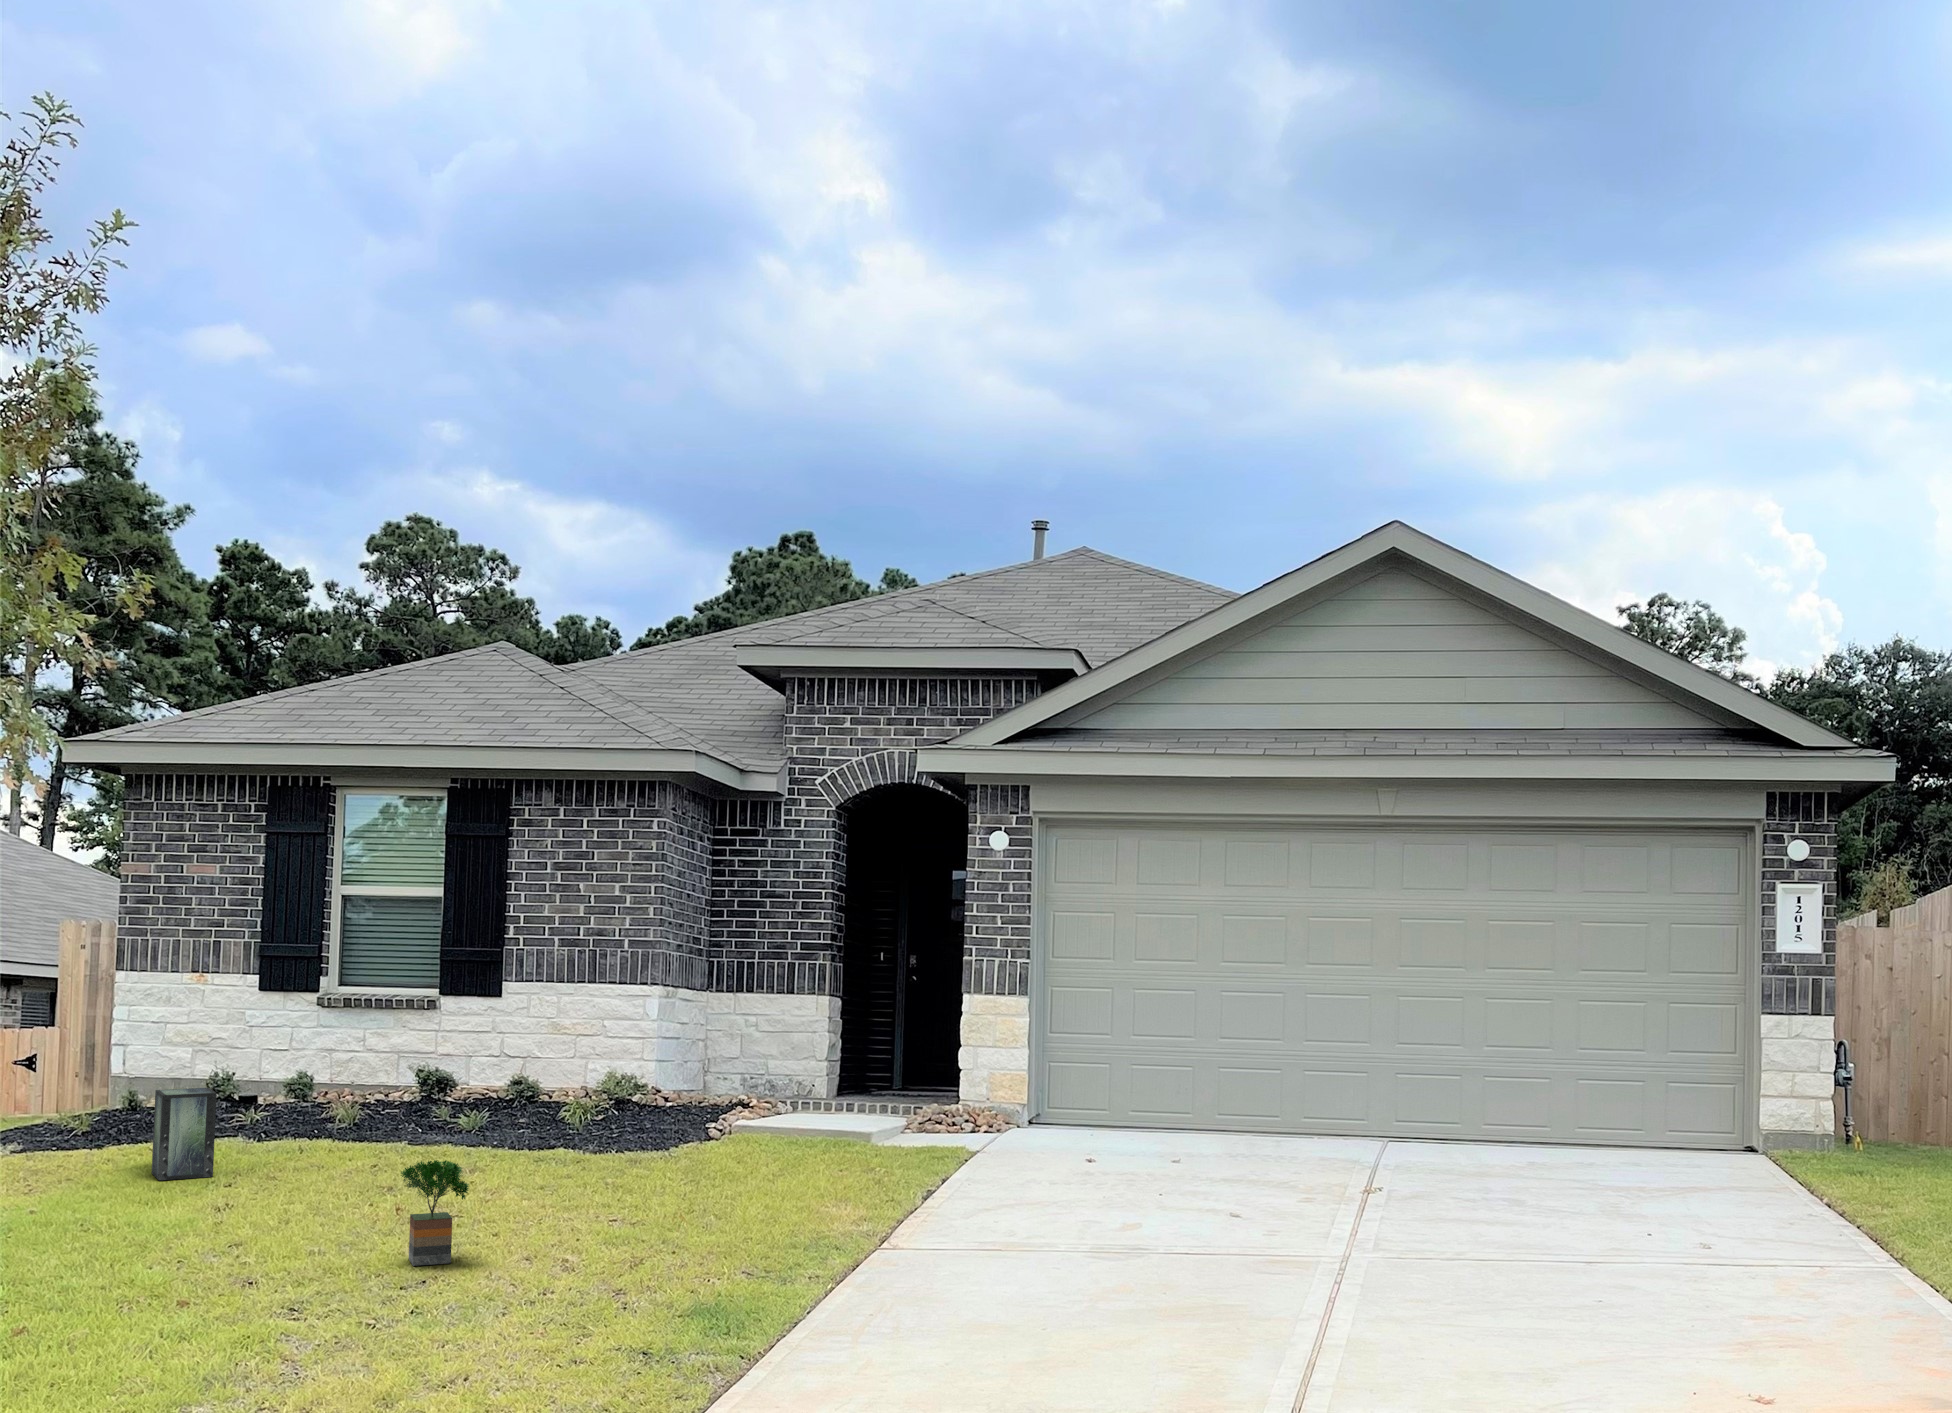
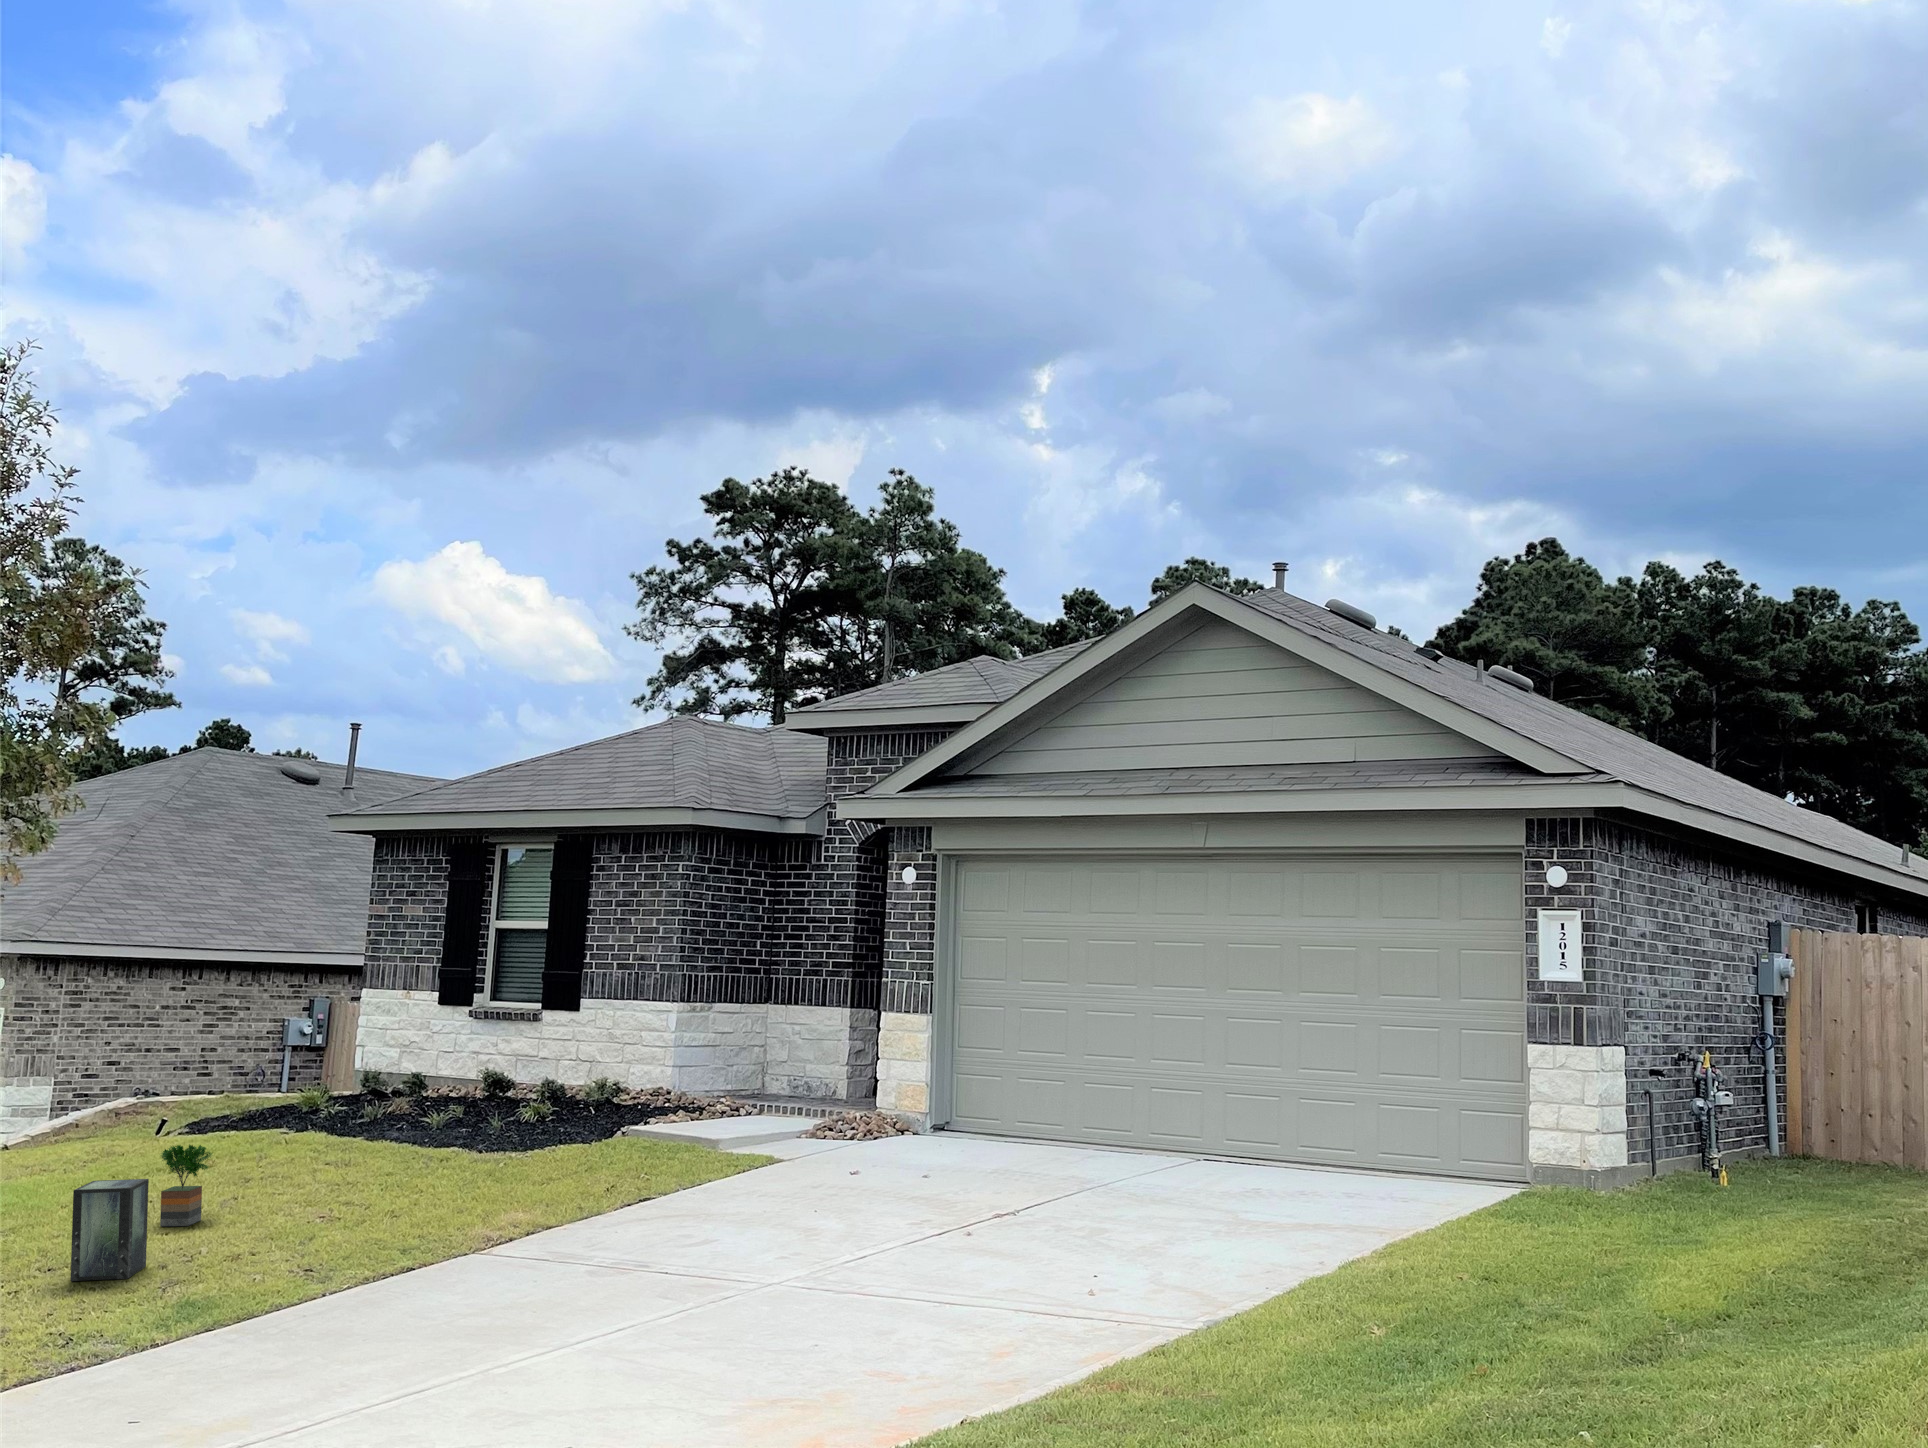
storage box: present [152,1088,217,1180] -> present [70,1179,149,1281]

